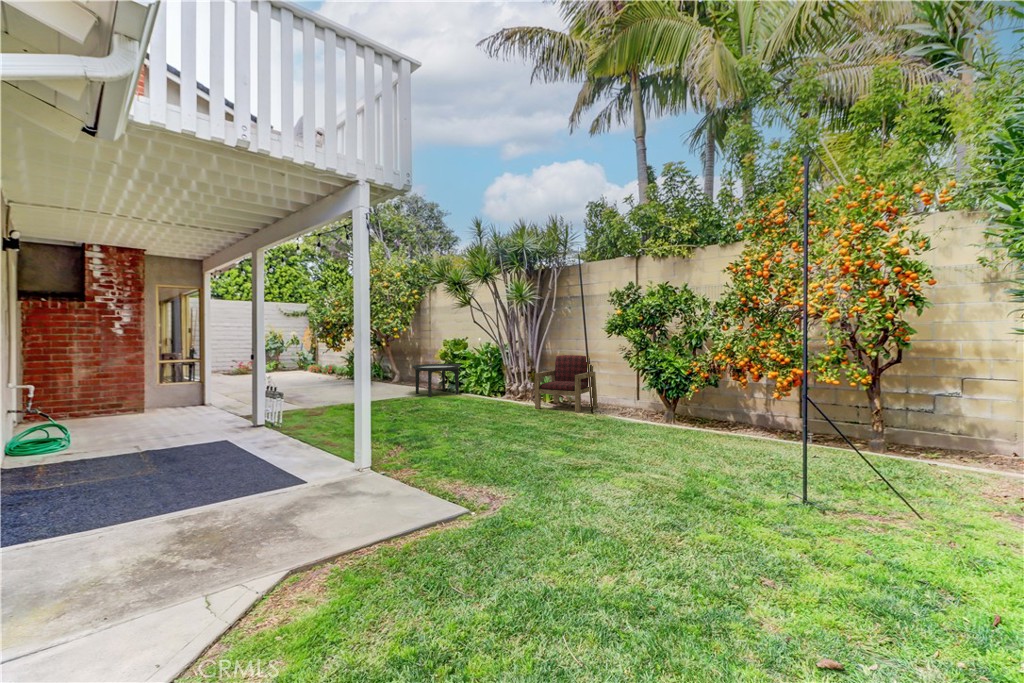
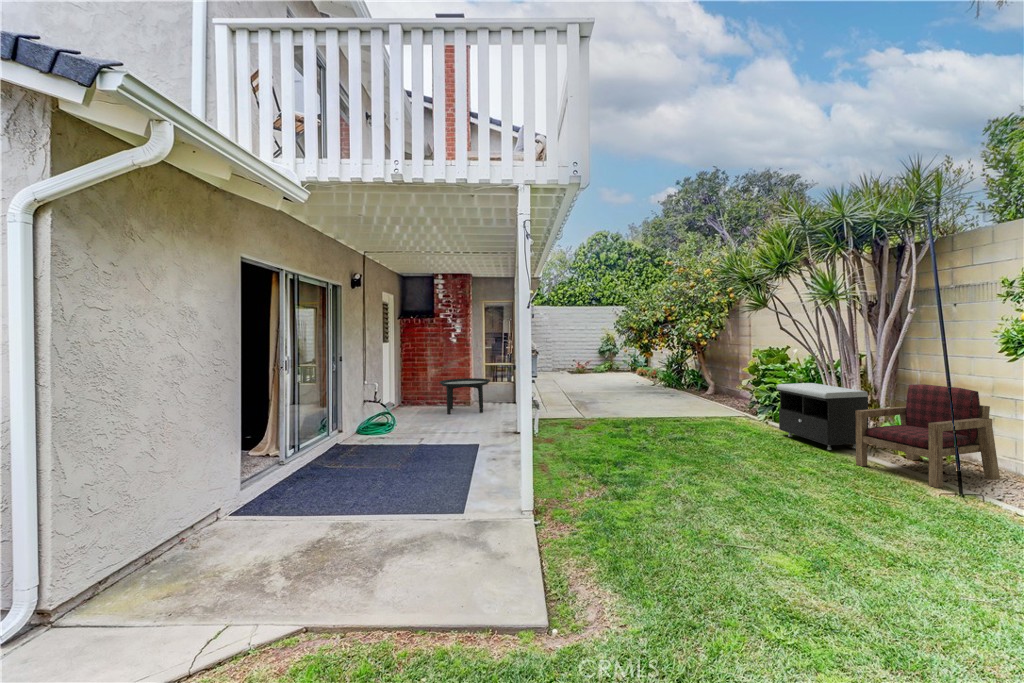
storage bench: none [476,361,533,404] -> present [777,383,868,450]
round table: present [412,364,461,397] -> present [439,378,490,414]

